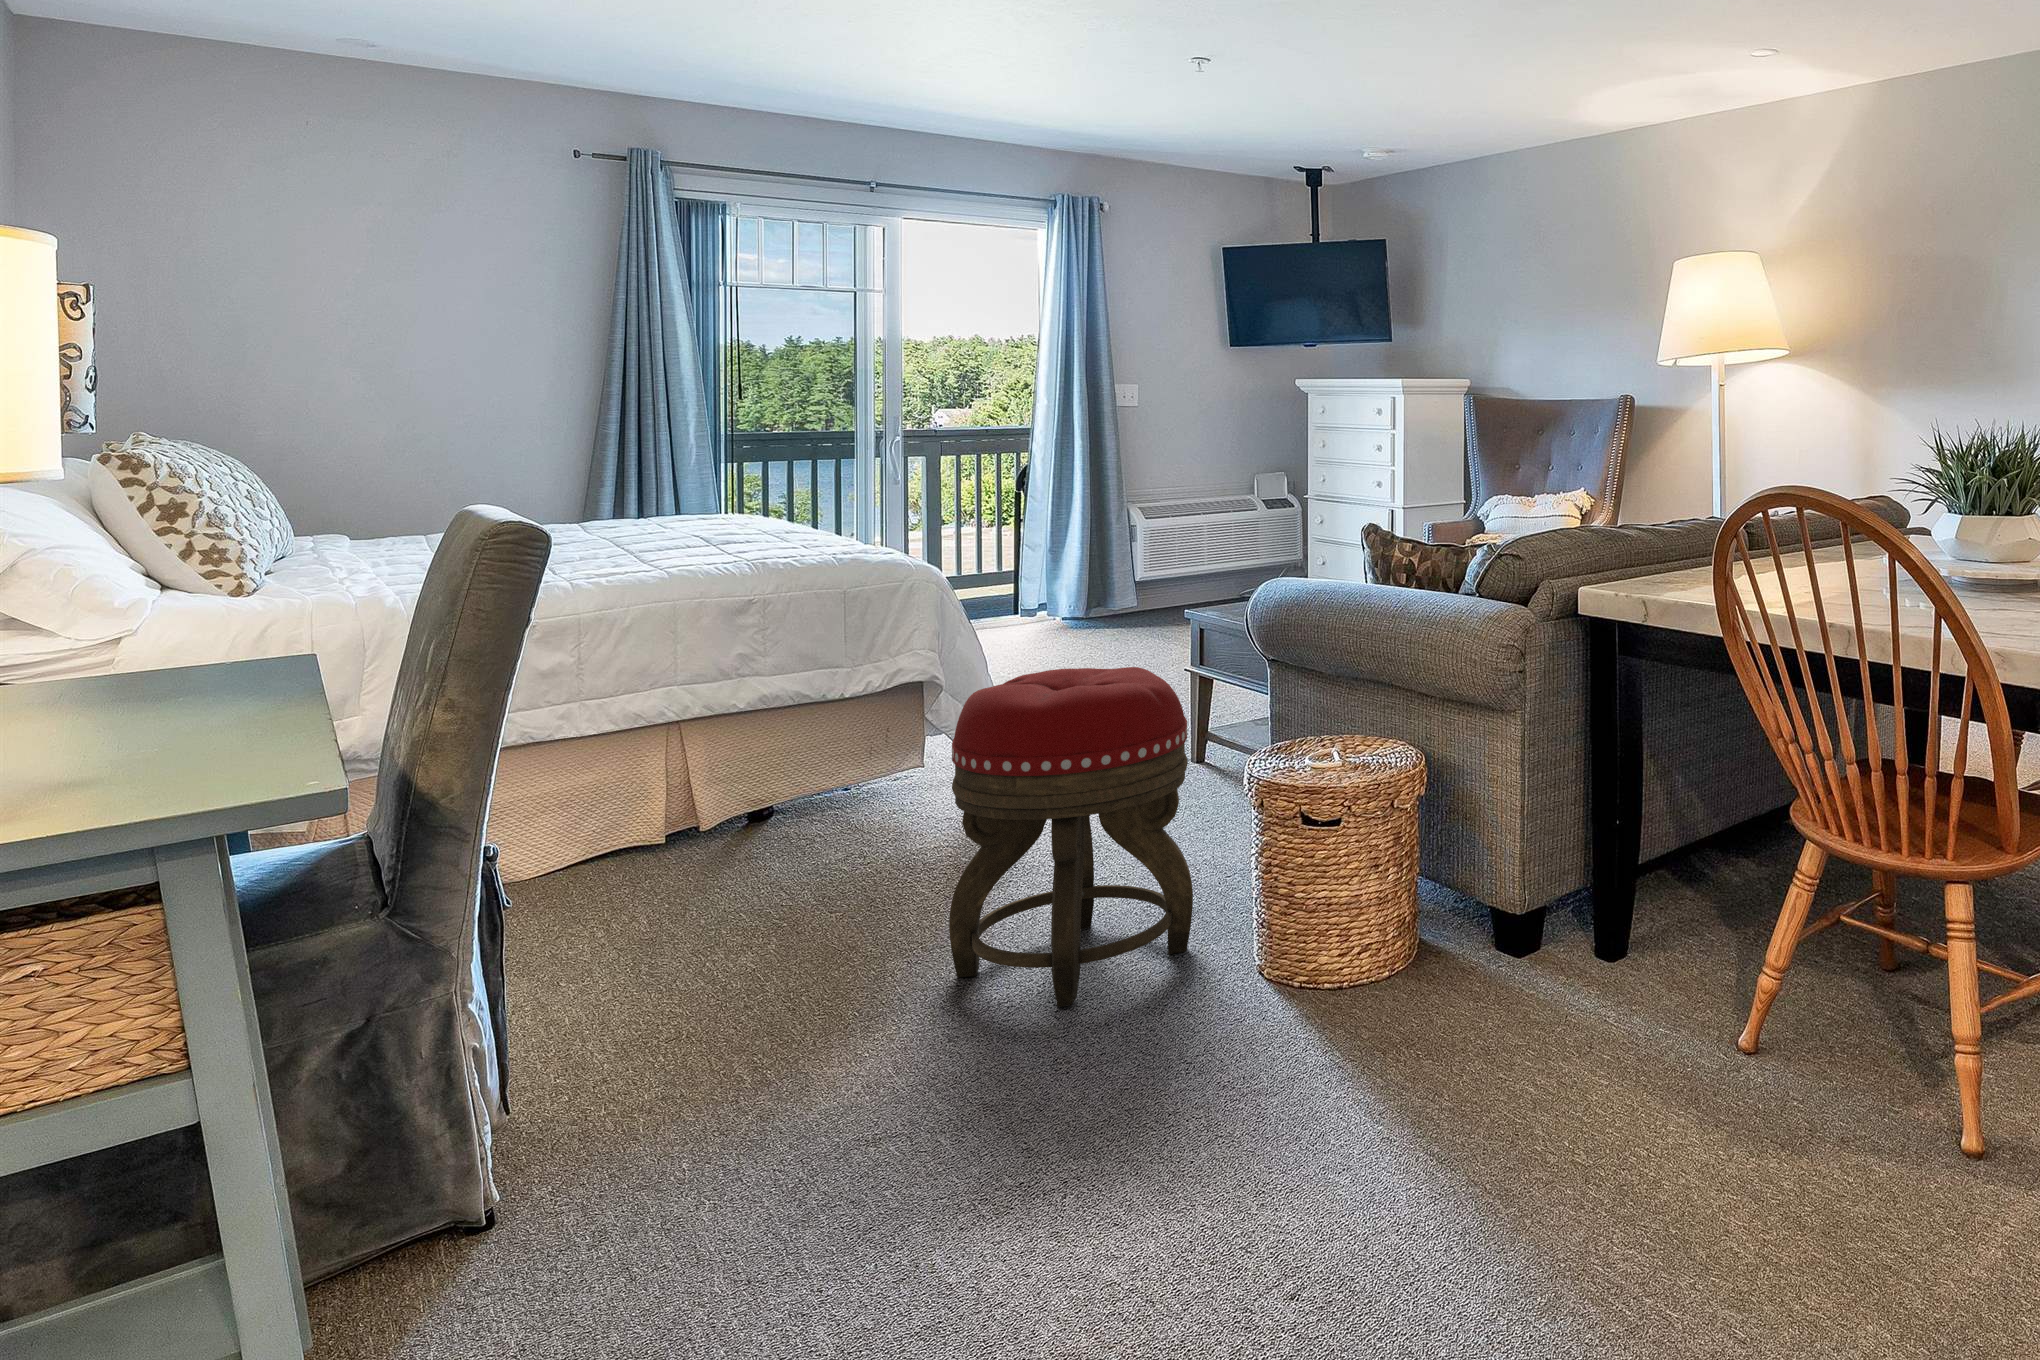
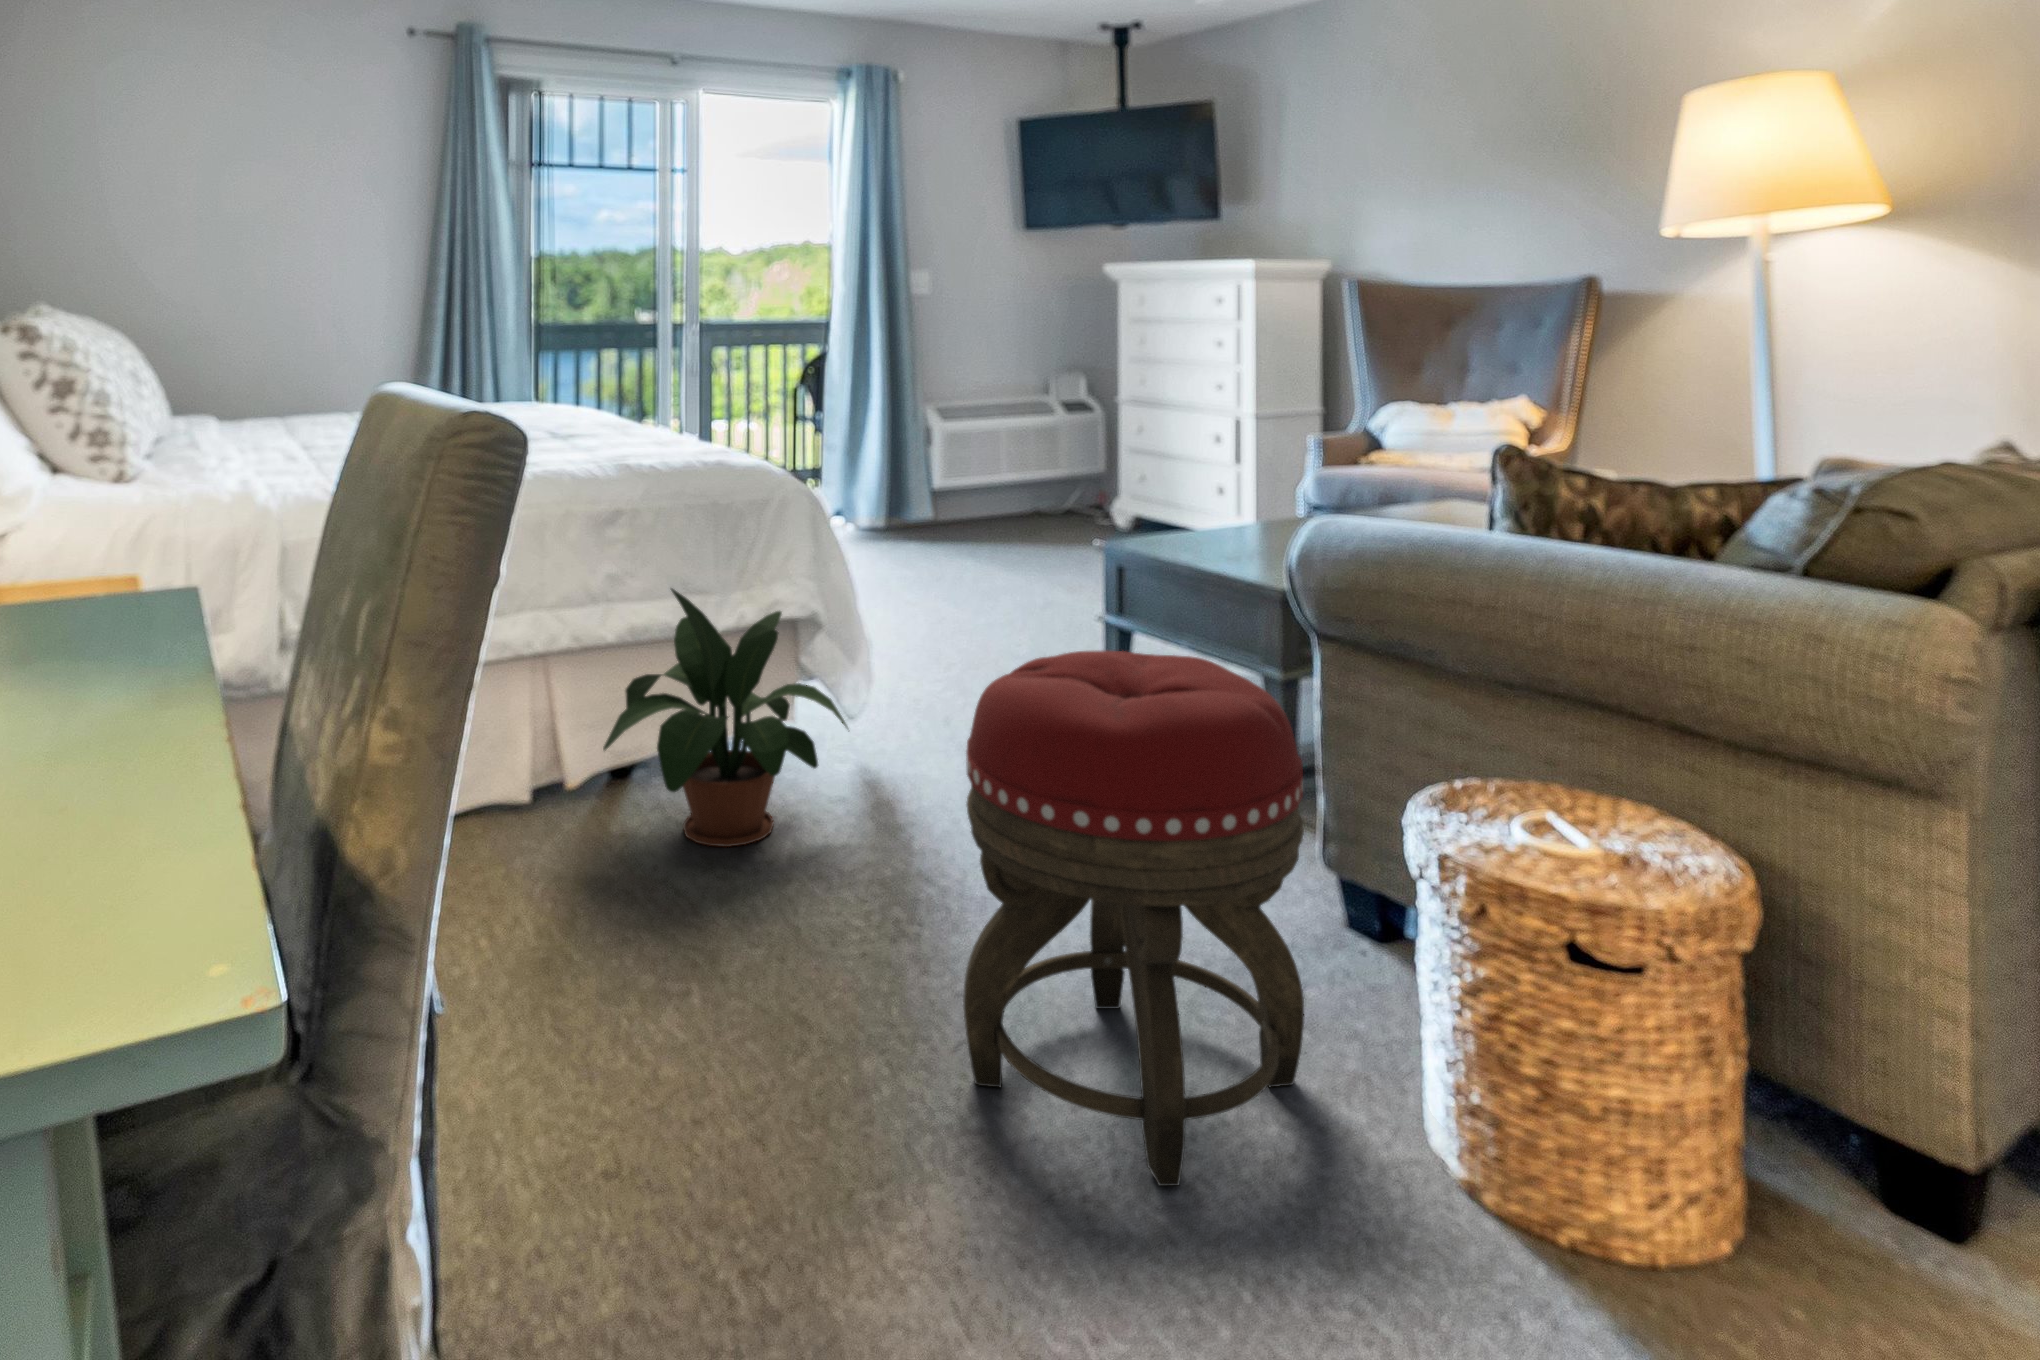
potted plant: none [710,657,938,870] -> present [603,588,848,847]

